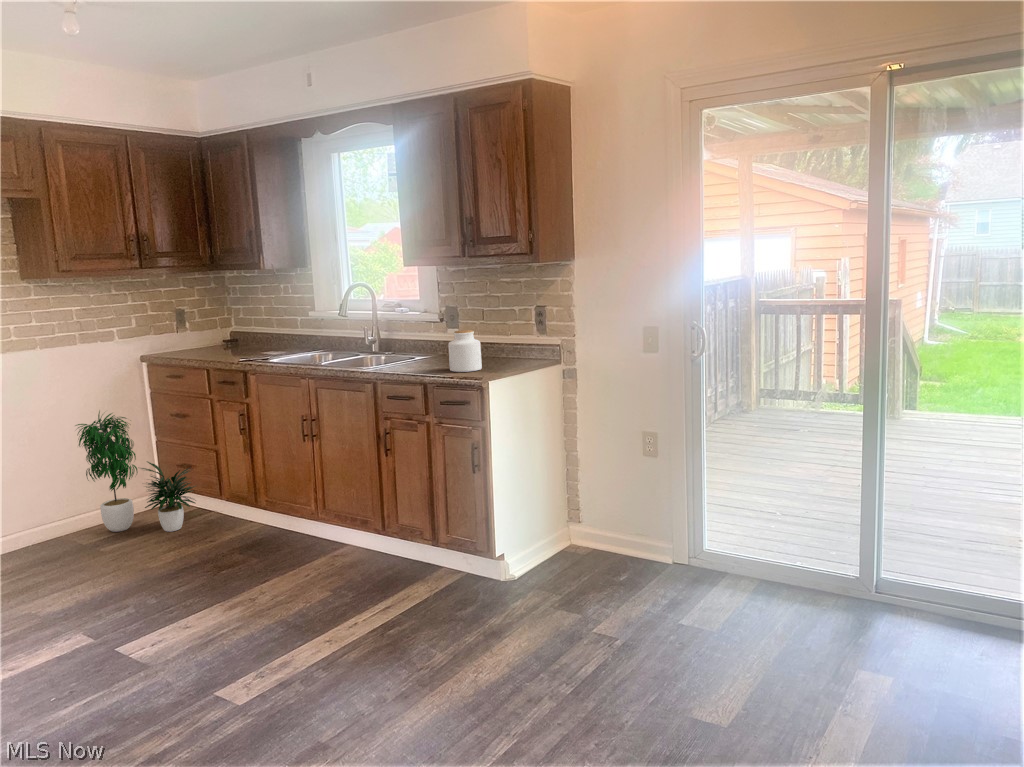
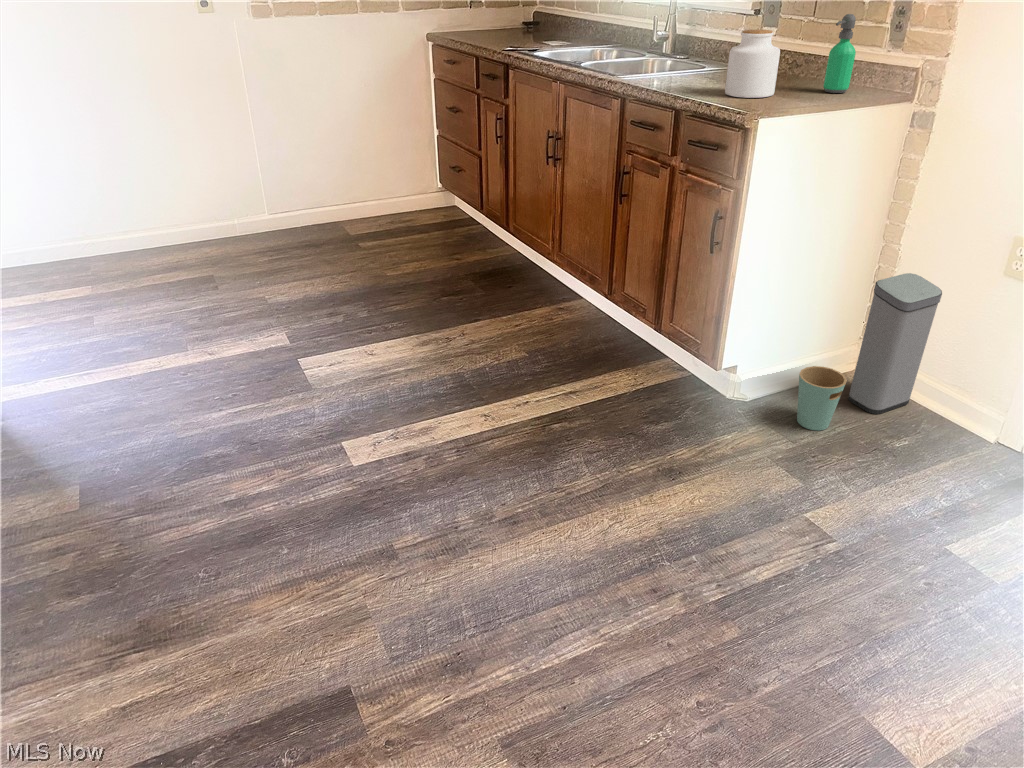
soap dispenser: none [507,318,523,364] -> present [823,14,856,93]
potted plant: present [76,411,195,532] -> none [346,93,457,237]
trash can: none [551,467,616,585] -> present [797,273,942,431]

